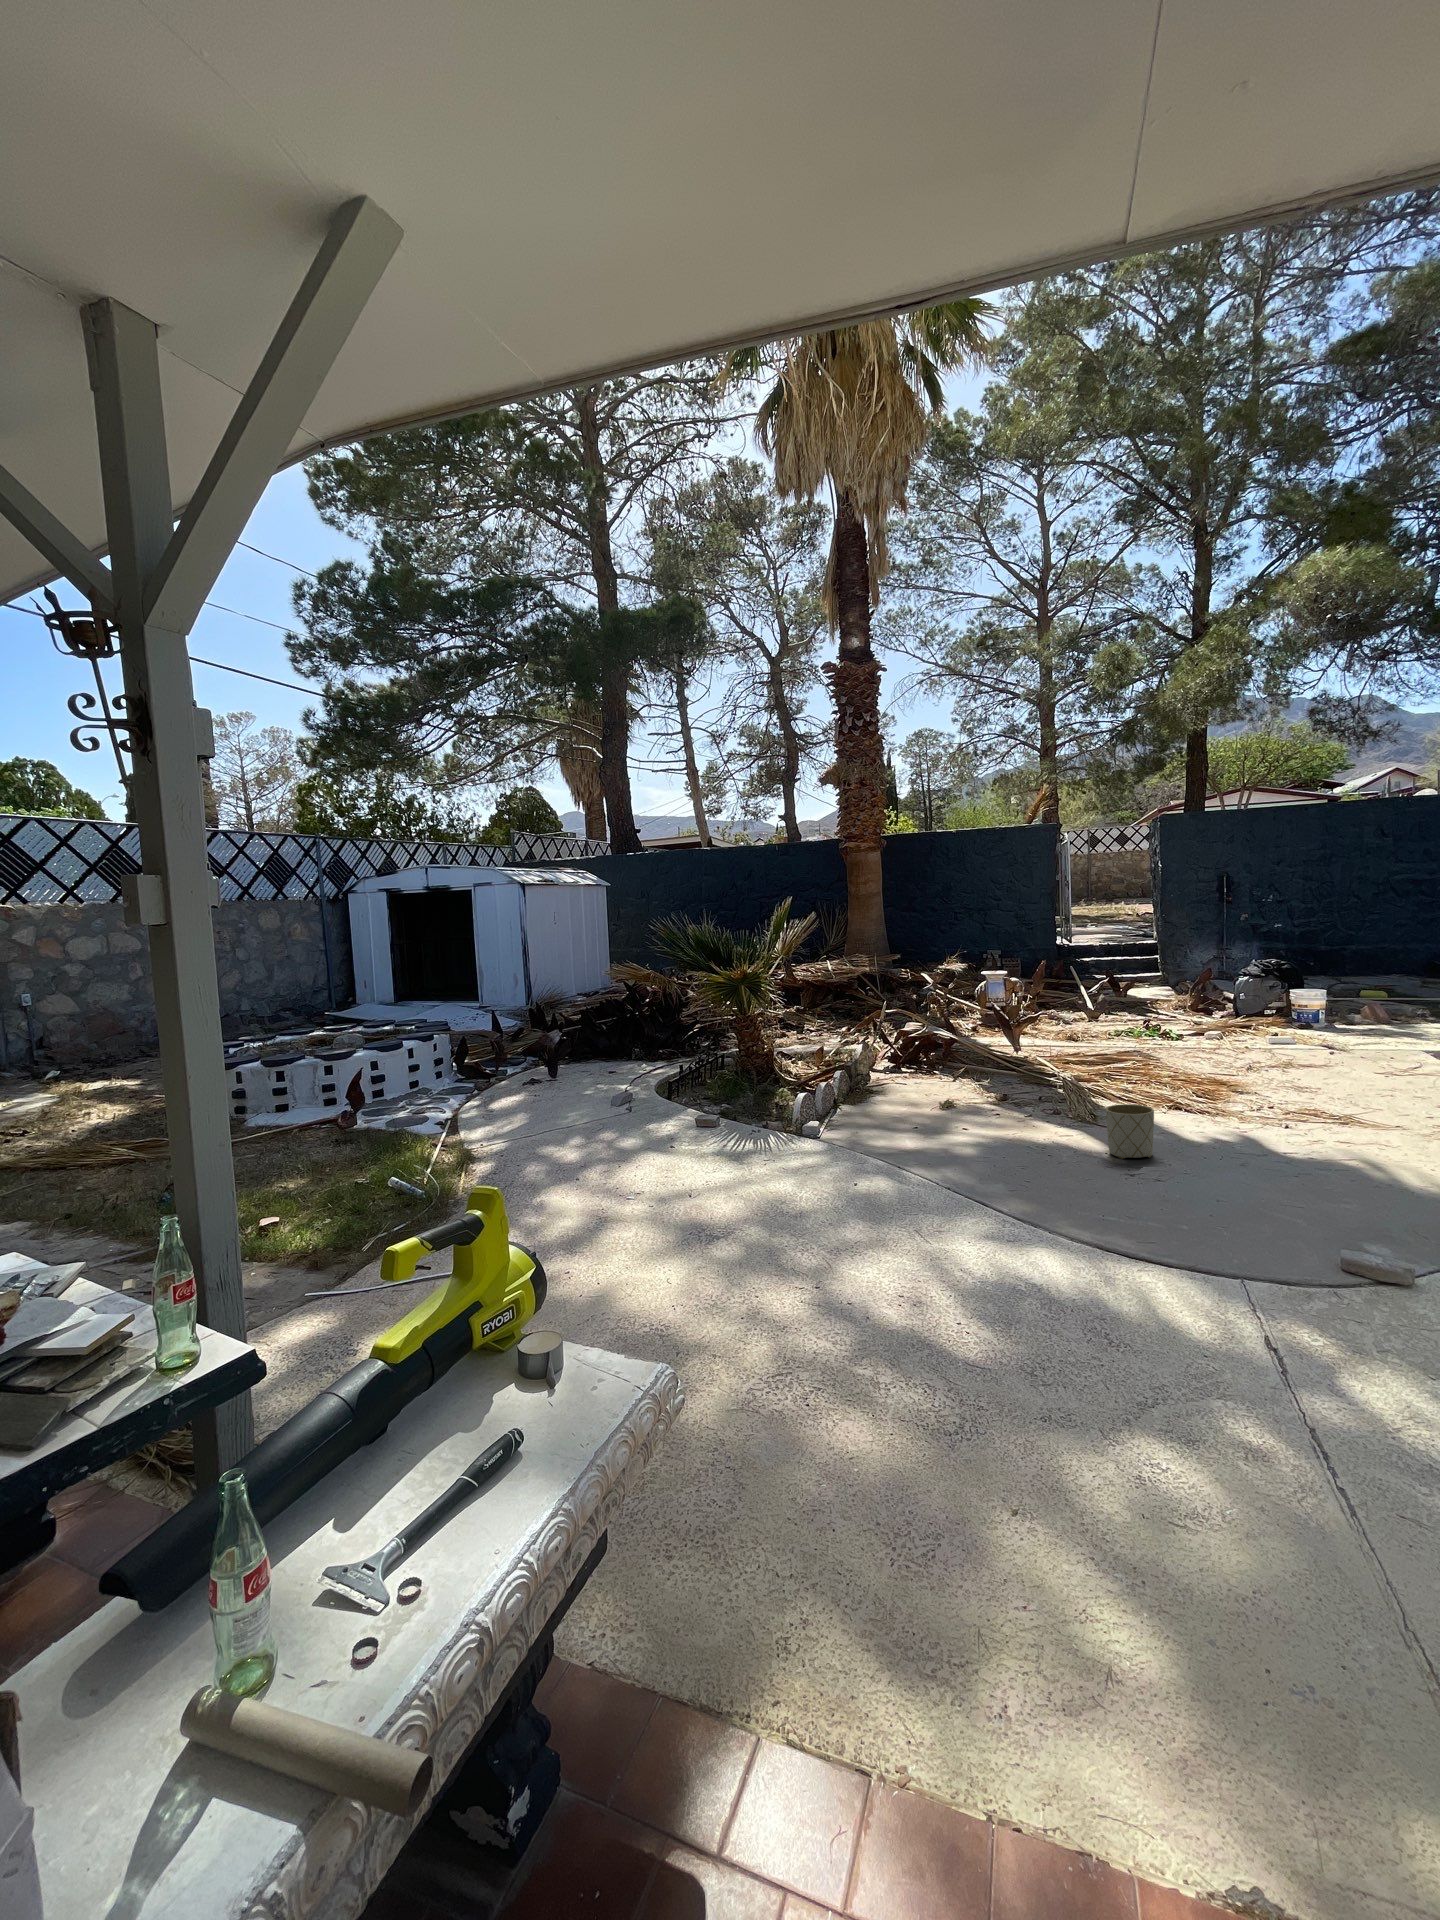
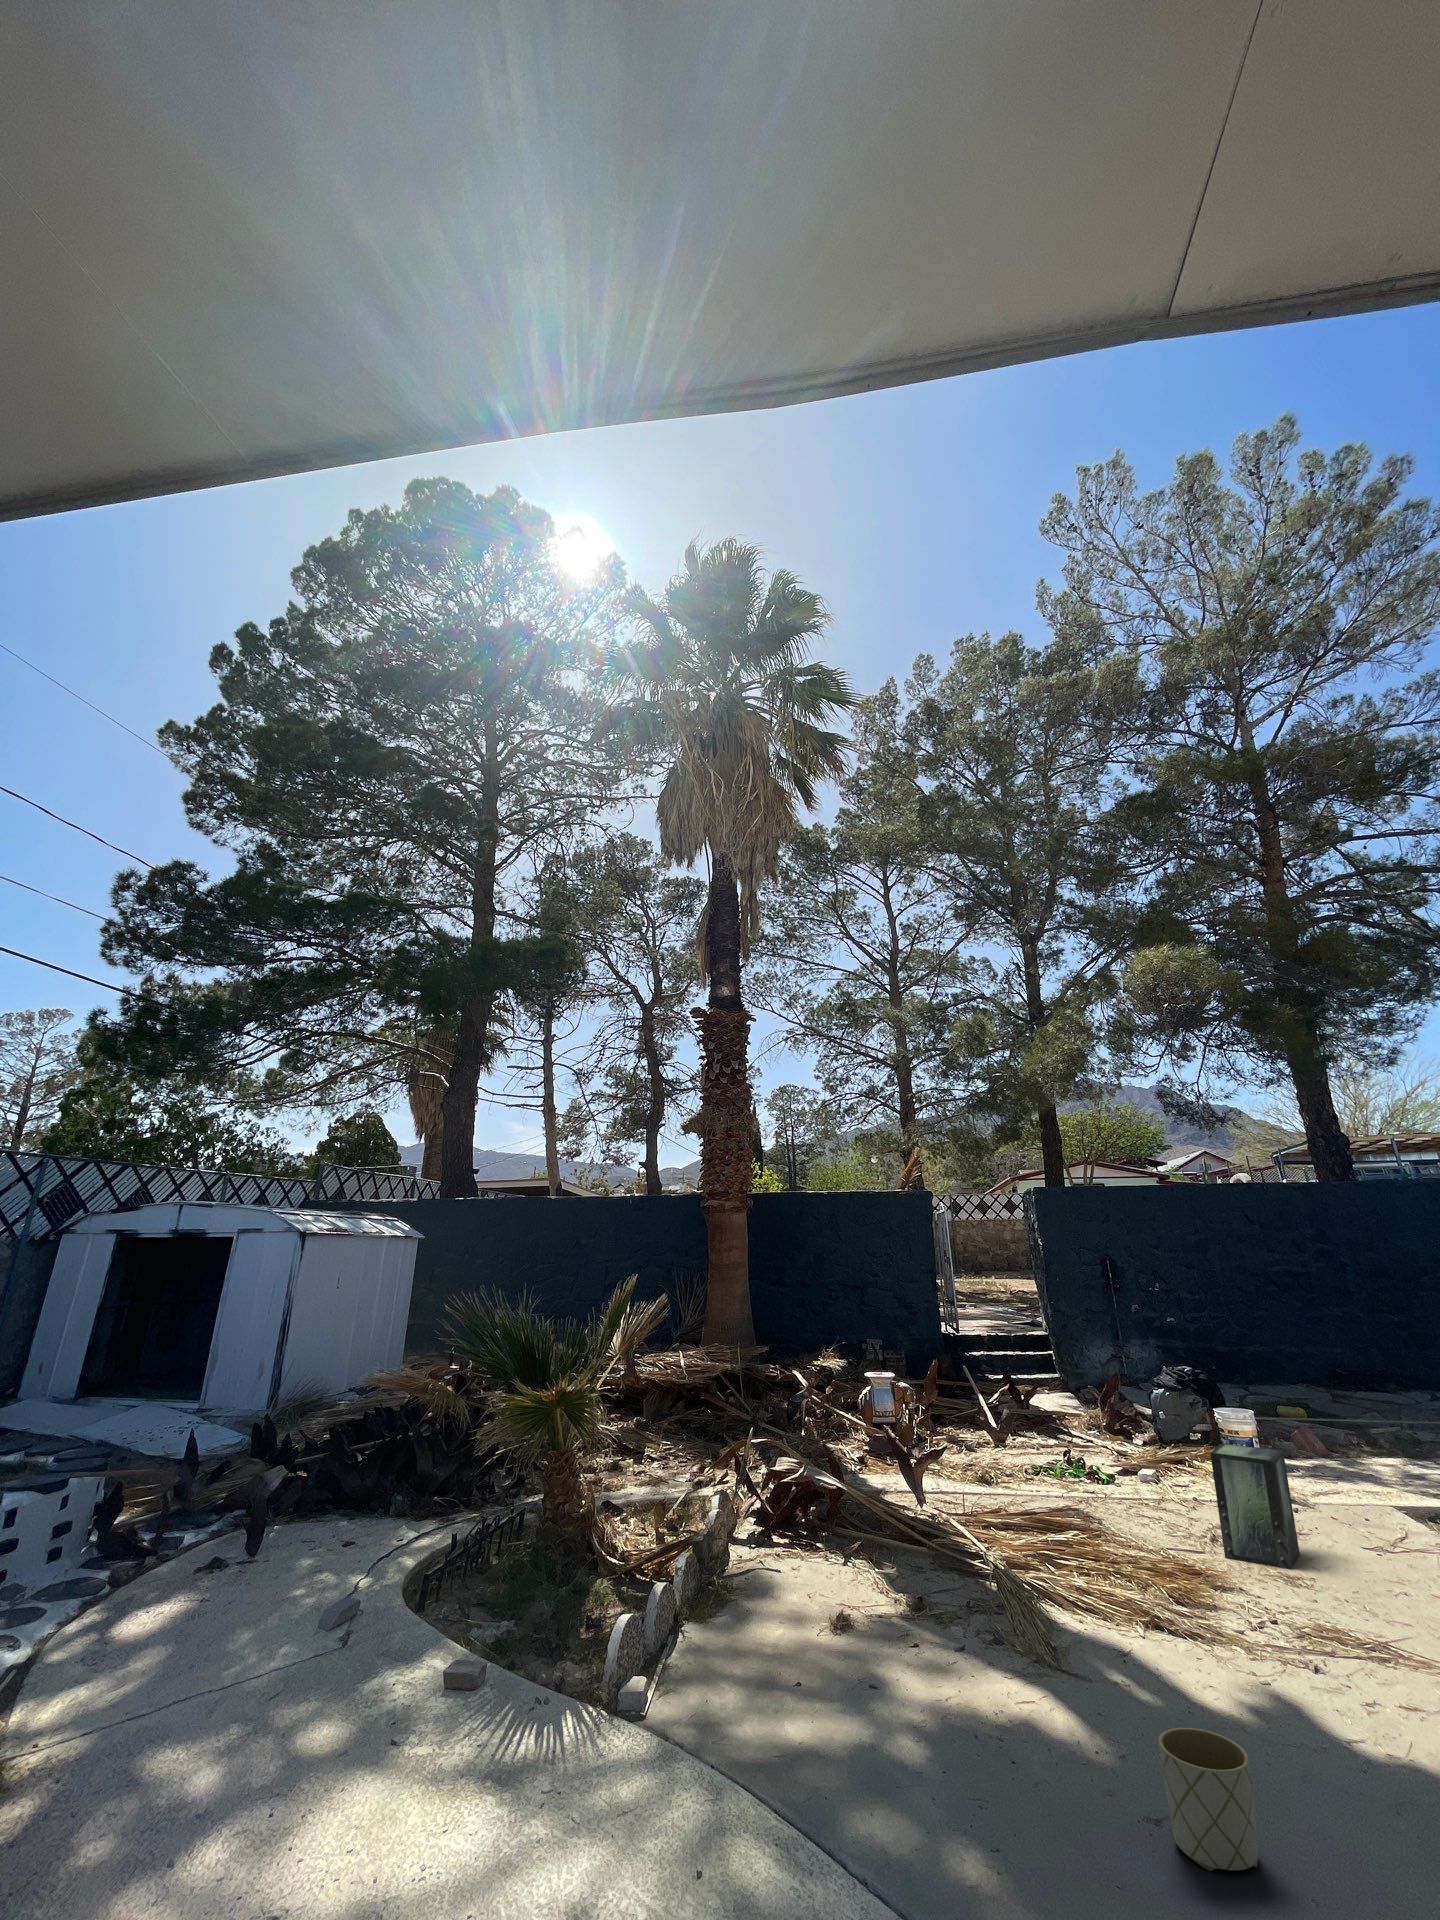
storage box: none [1232,994,1294,1071] -> present [1210,1443,1300,1570]

